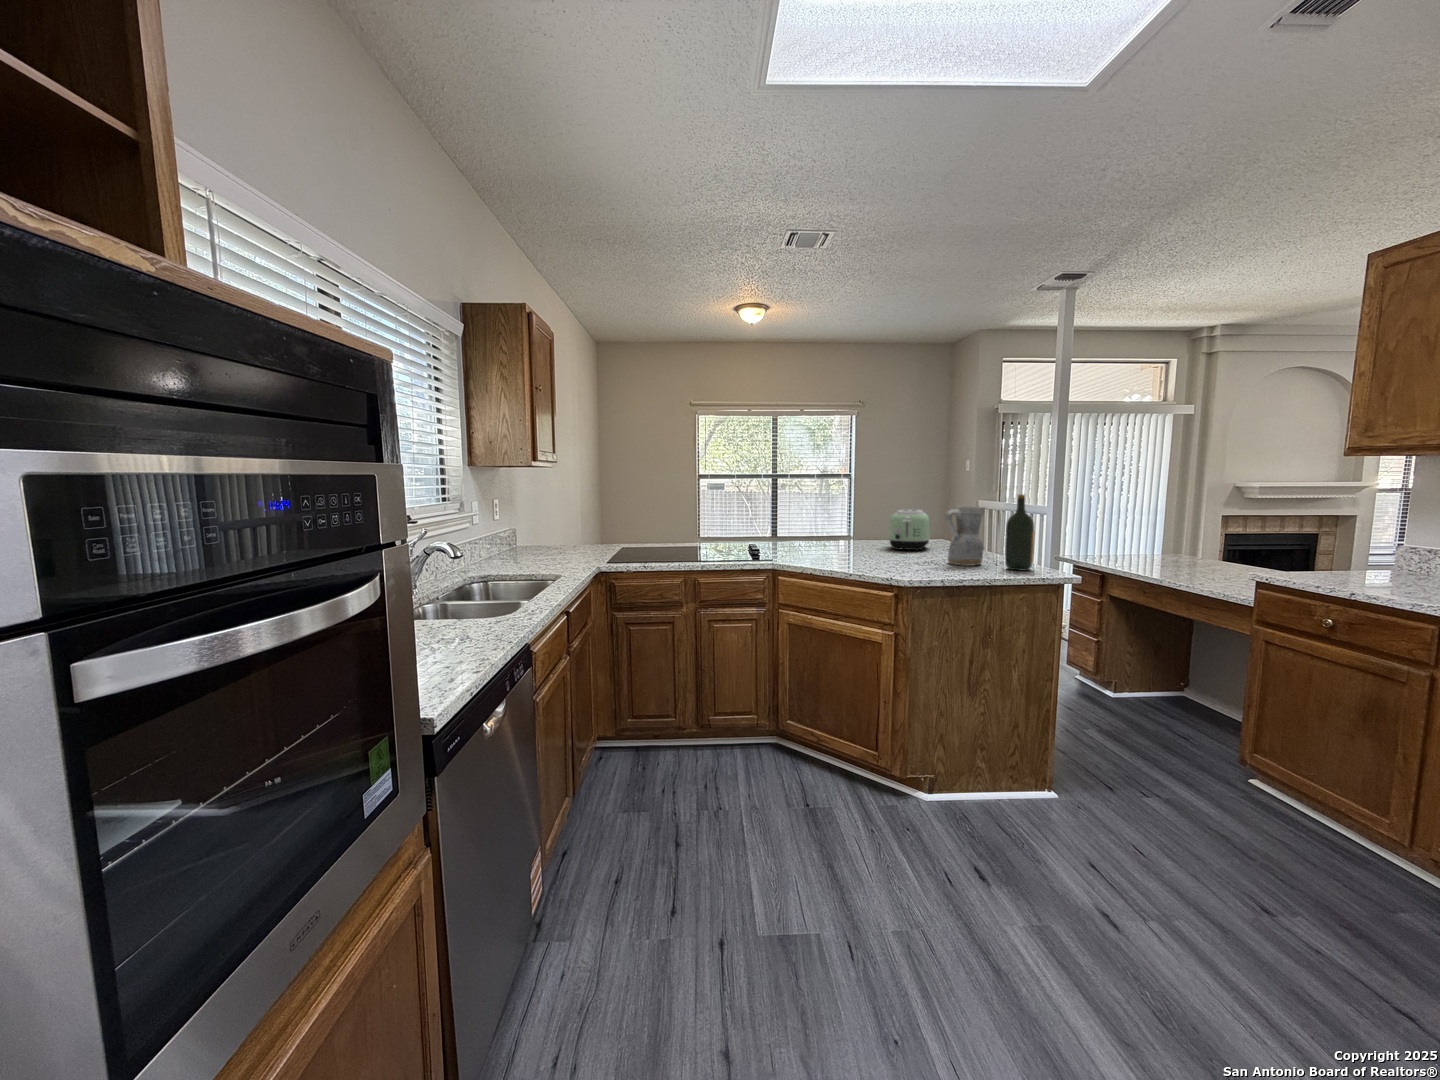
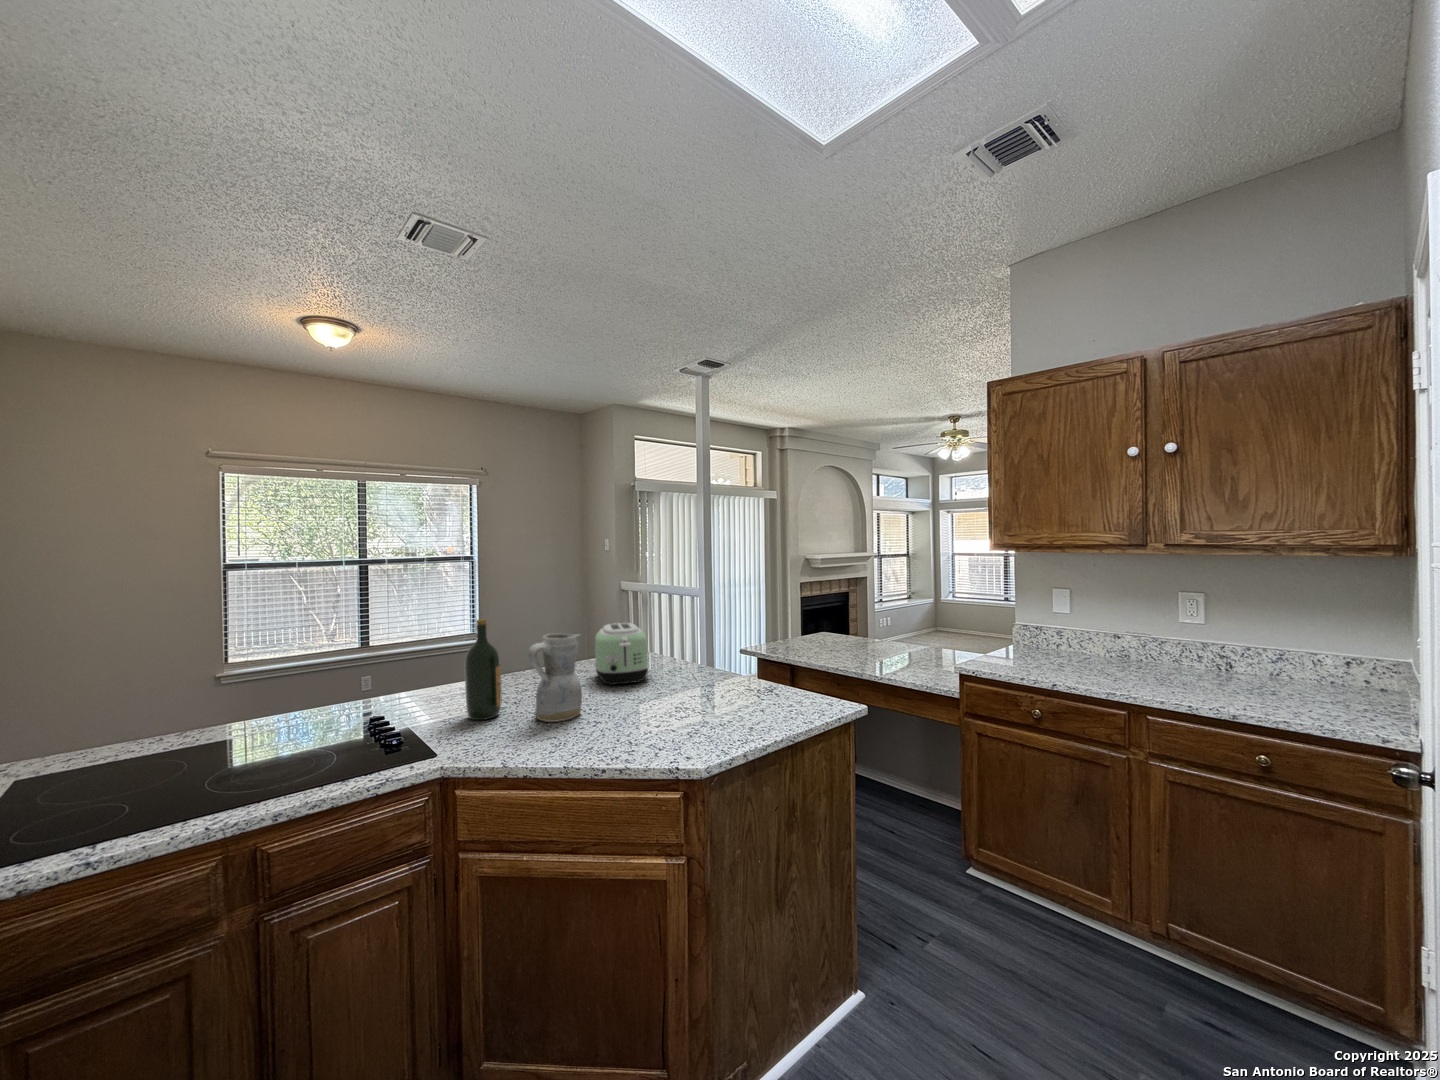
wine bottle: present [1005,494,1035,570] -> present [465,619,502,720]
ceramic pitcher: present [945,506,985,566] -> present [528,633,582,722]

